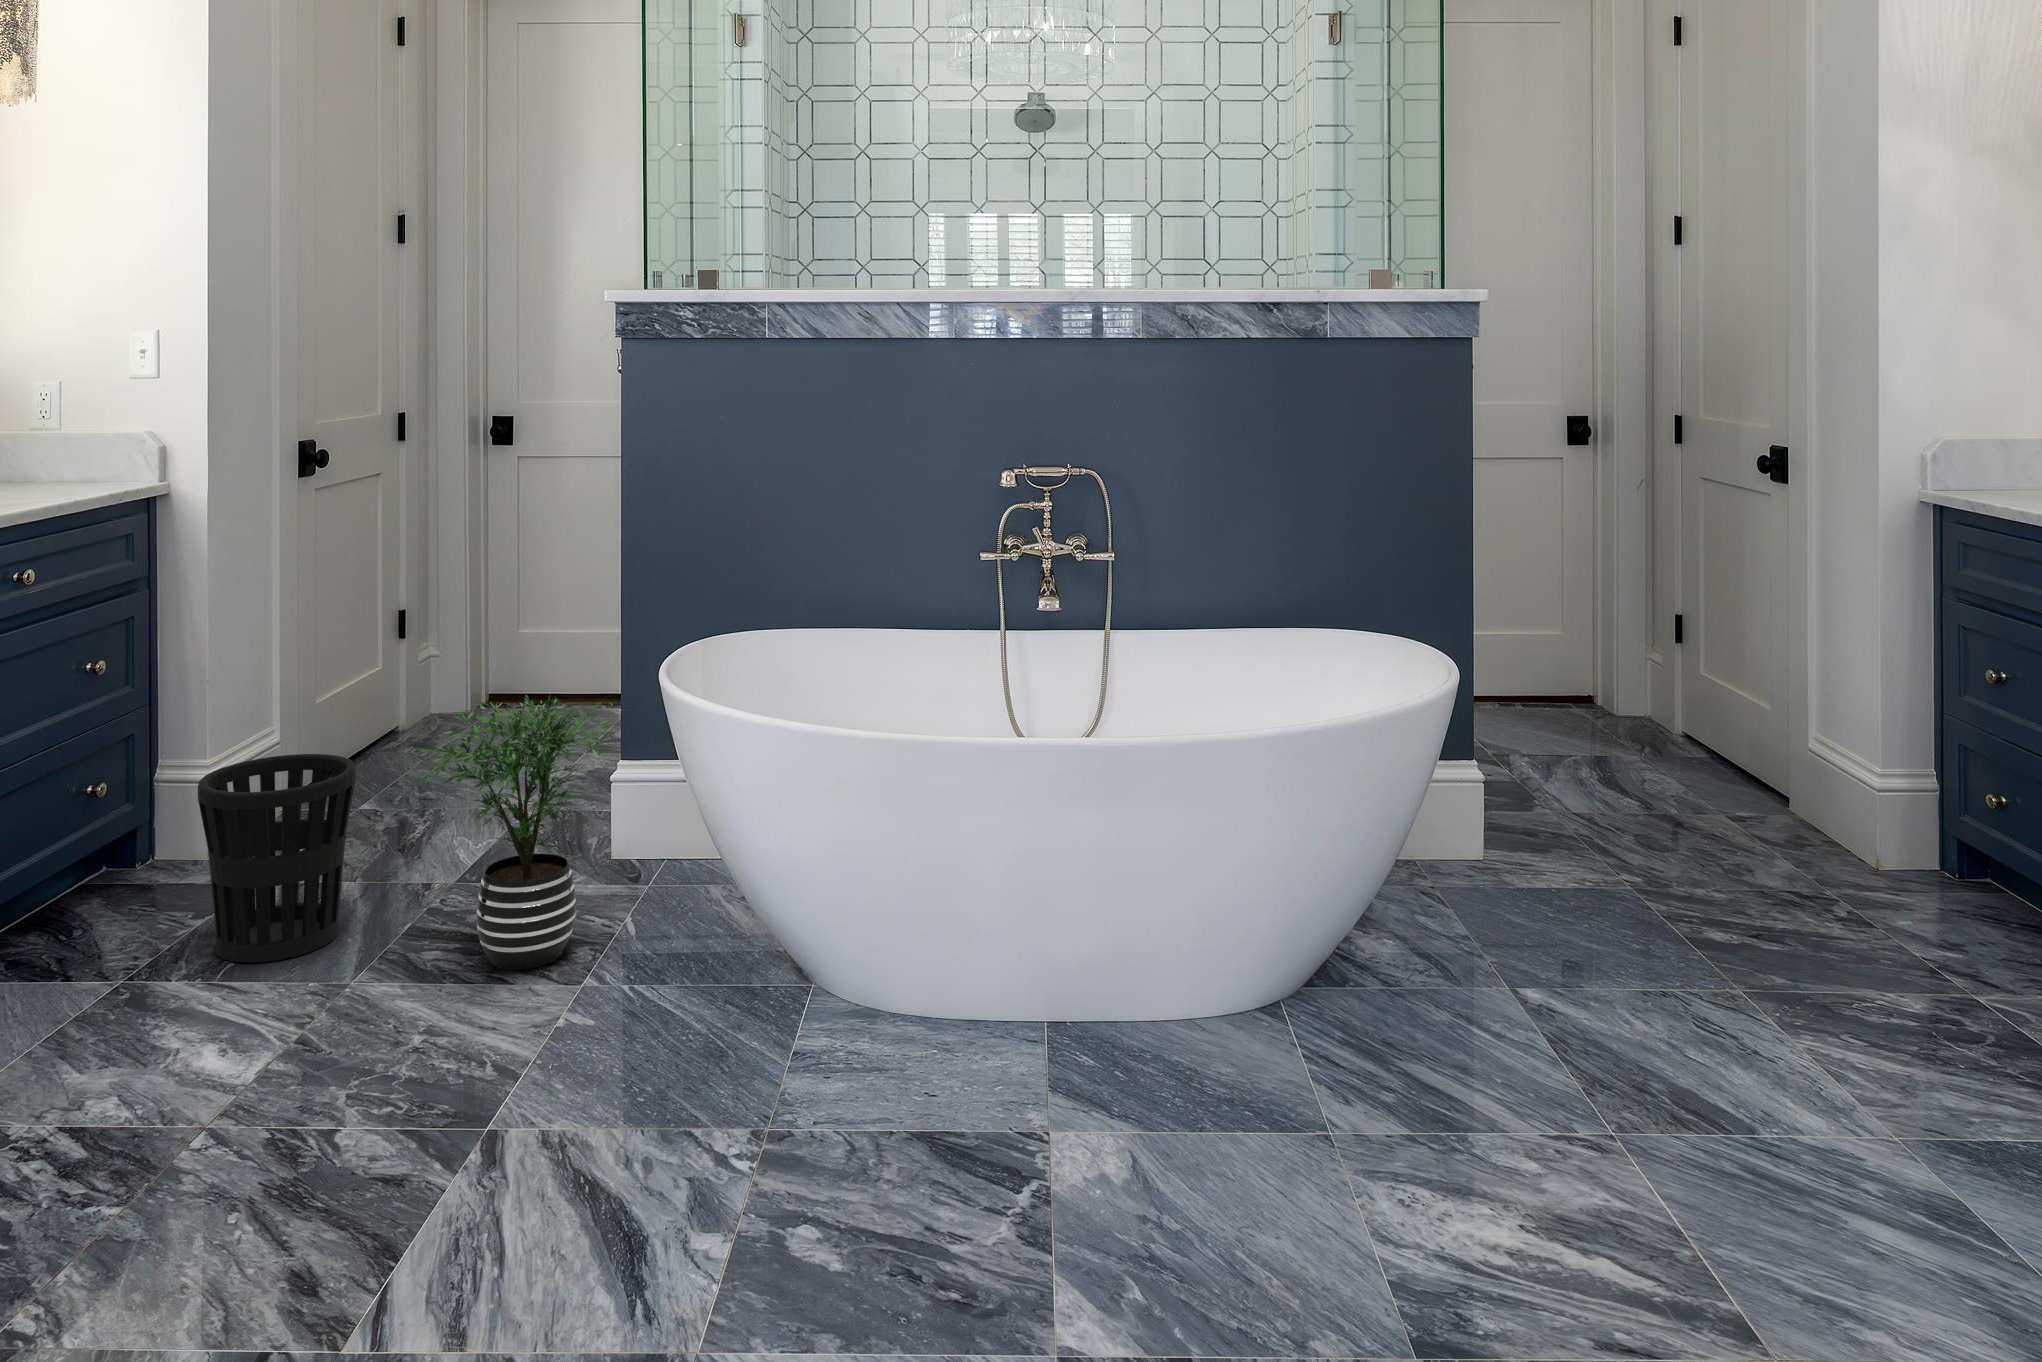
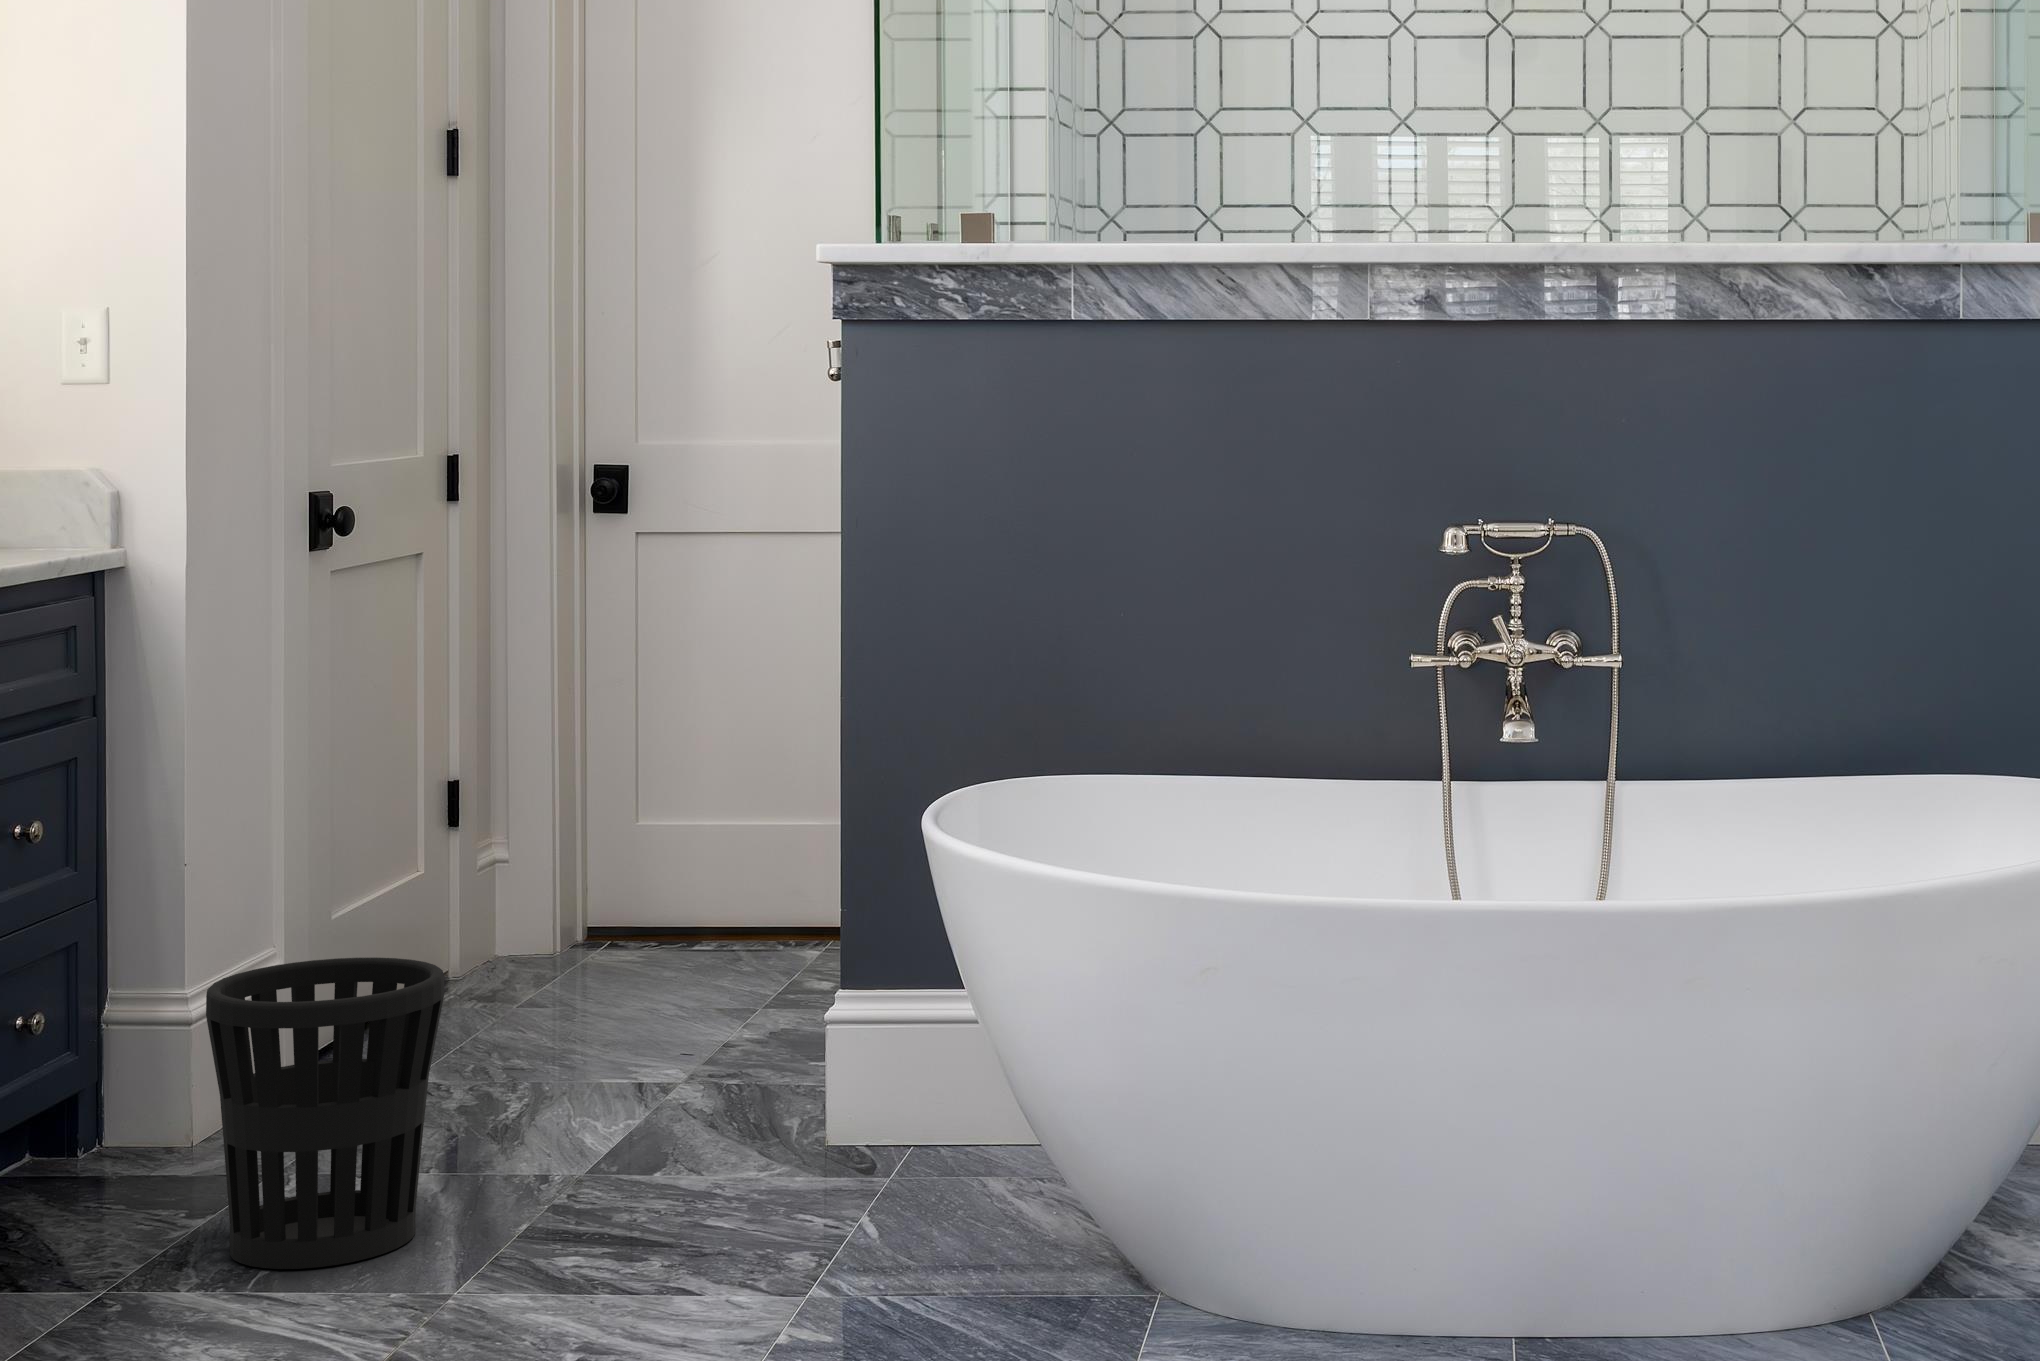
potted plant: present [420,695,611,970] -> none [556,854,854,1277]

